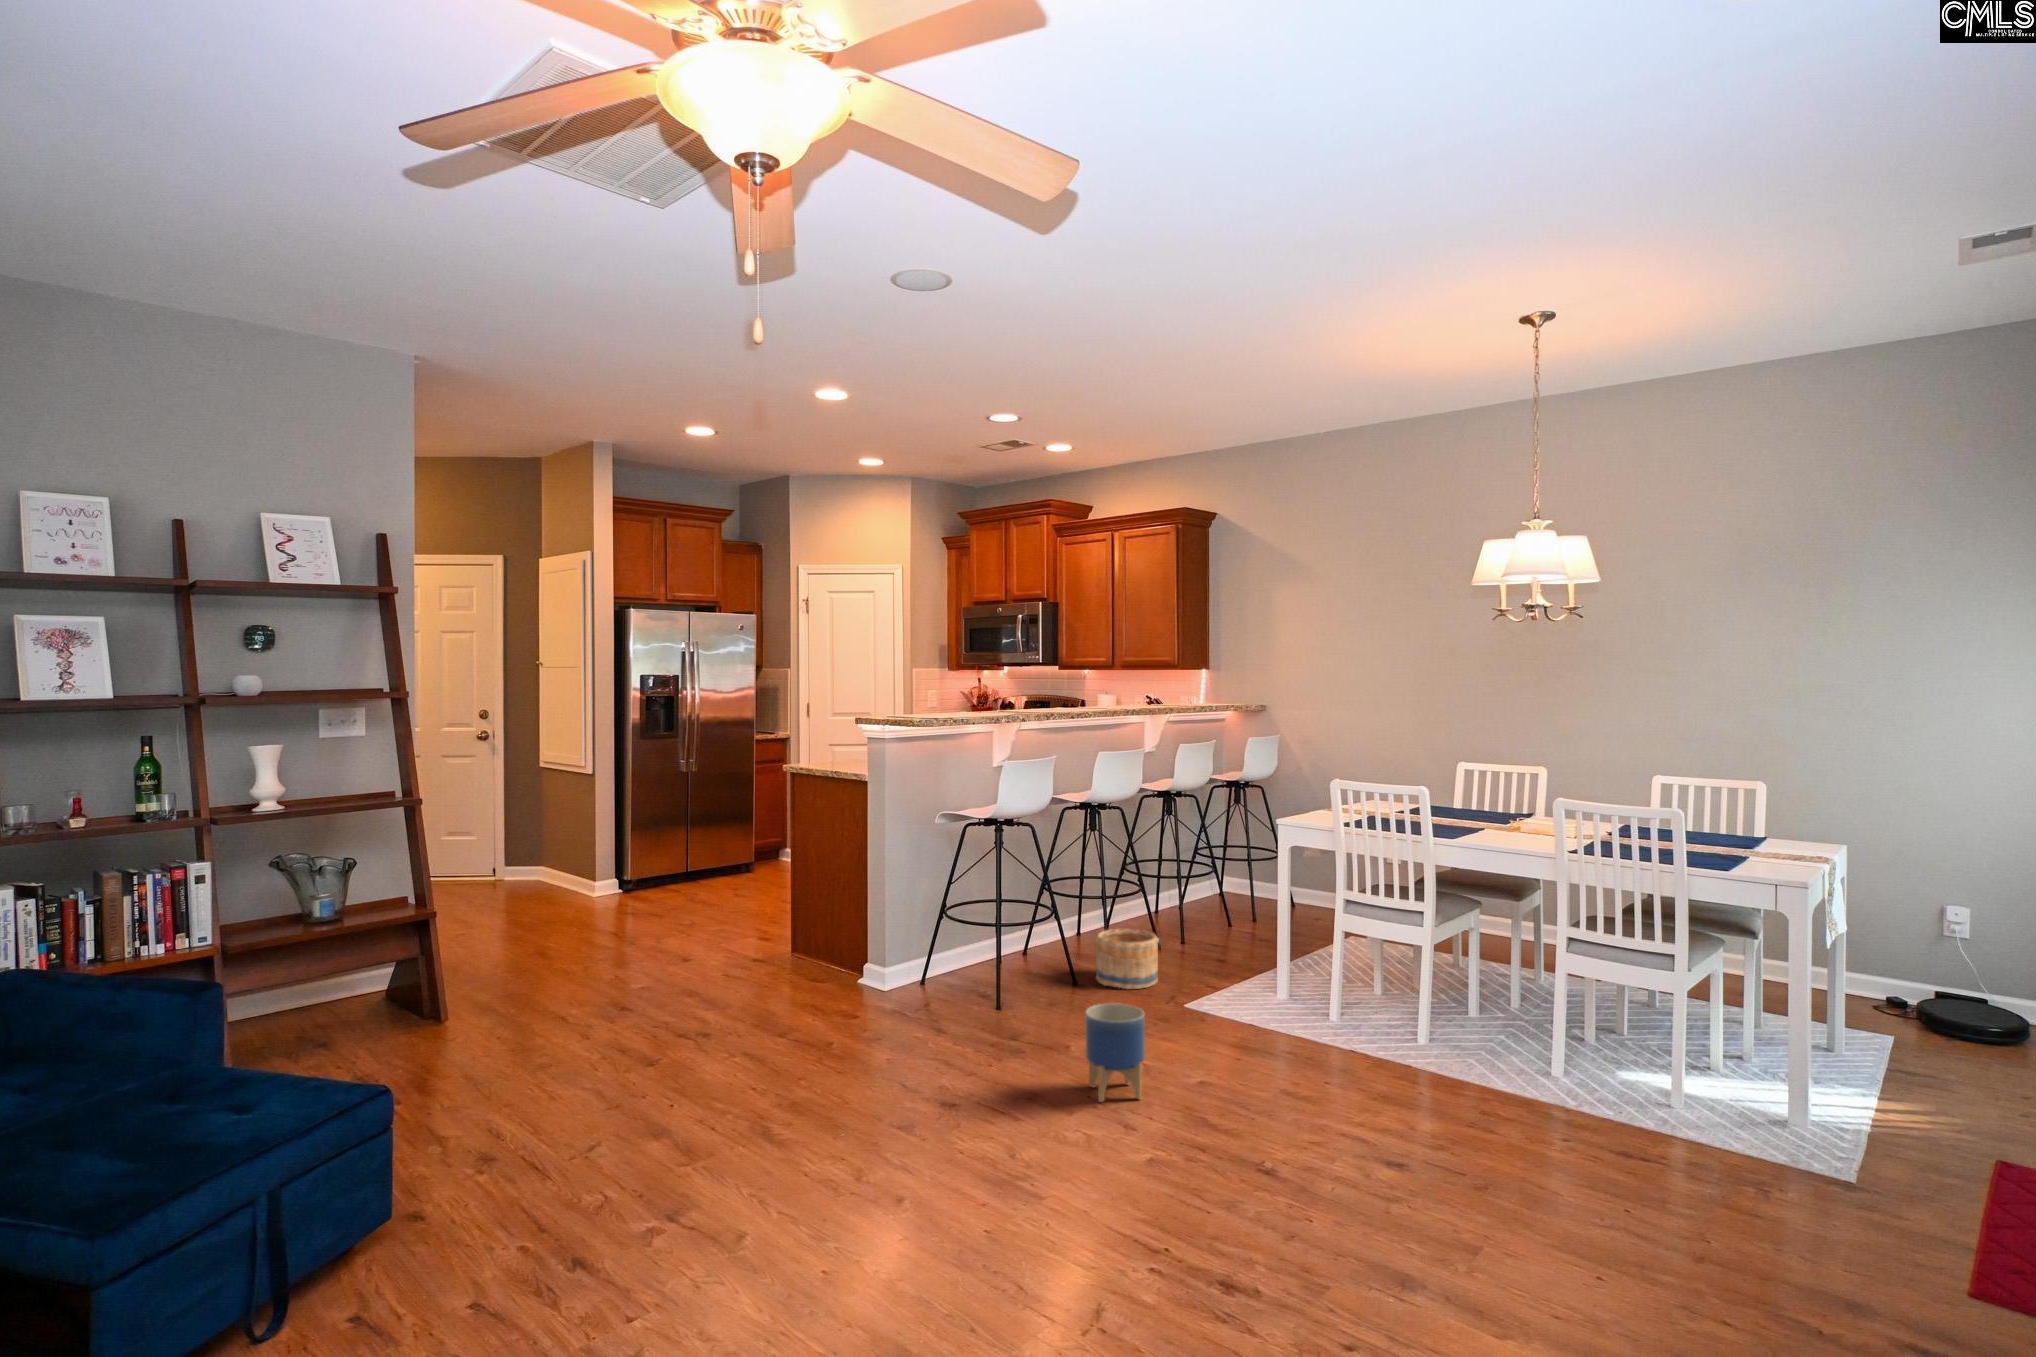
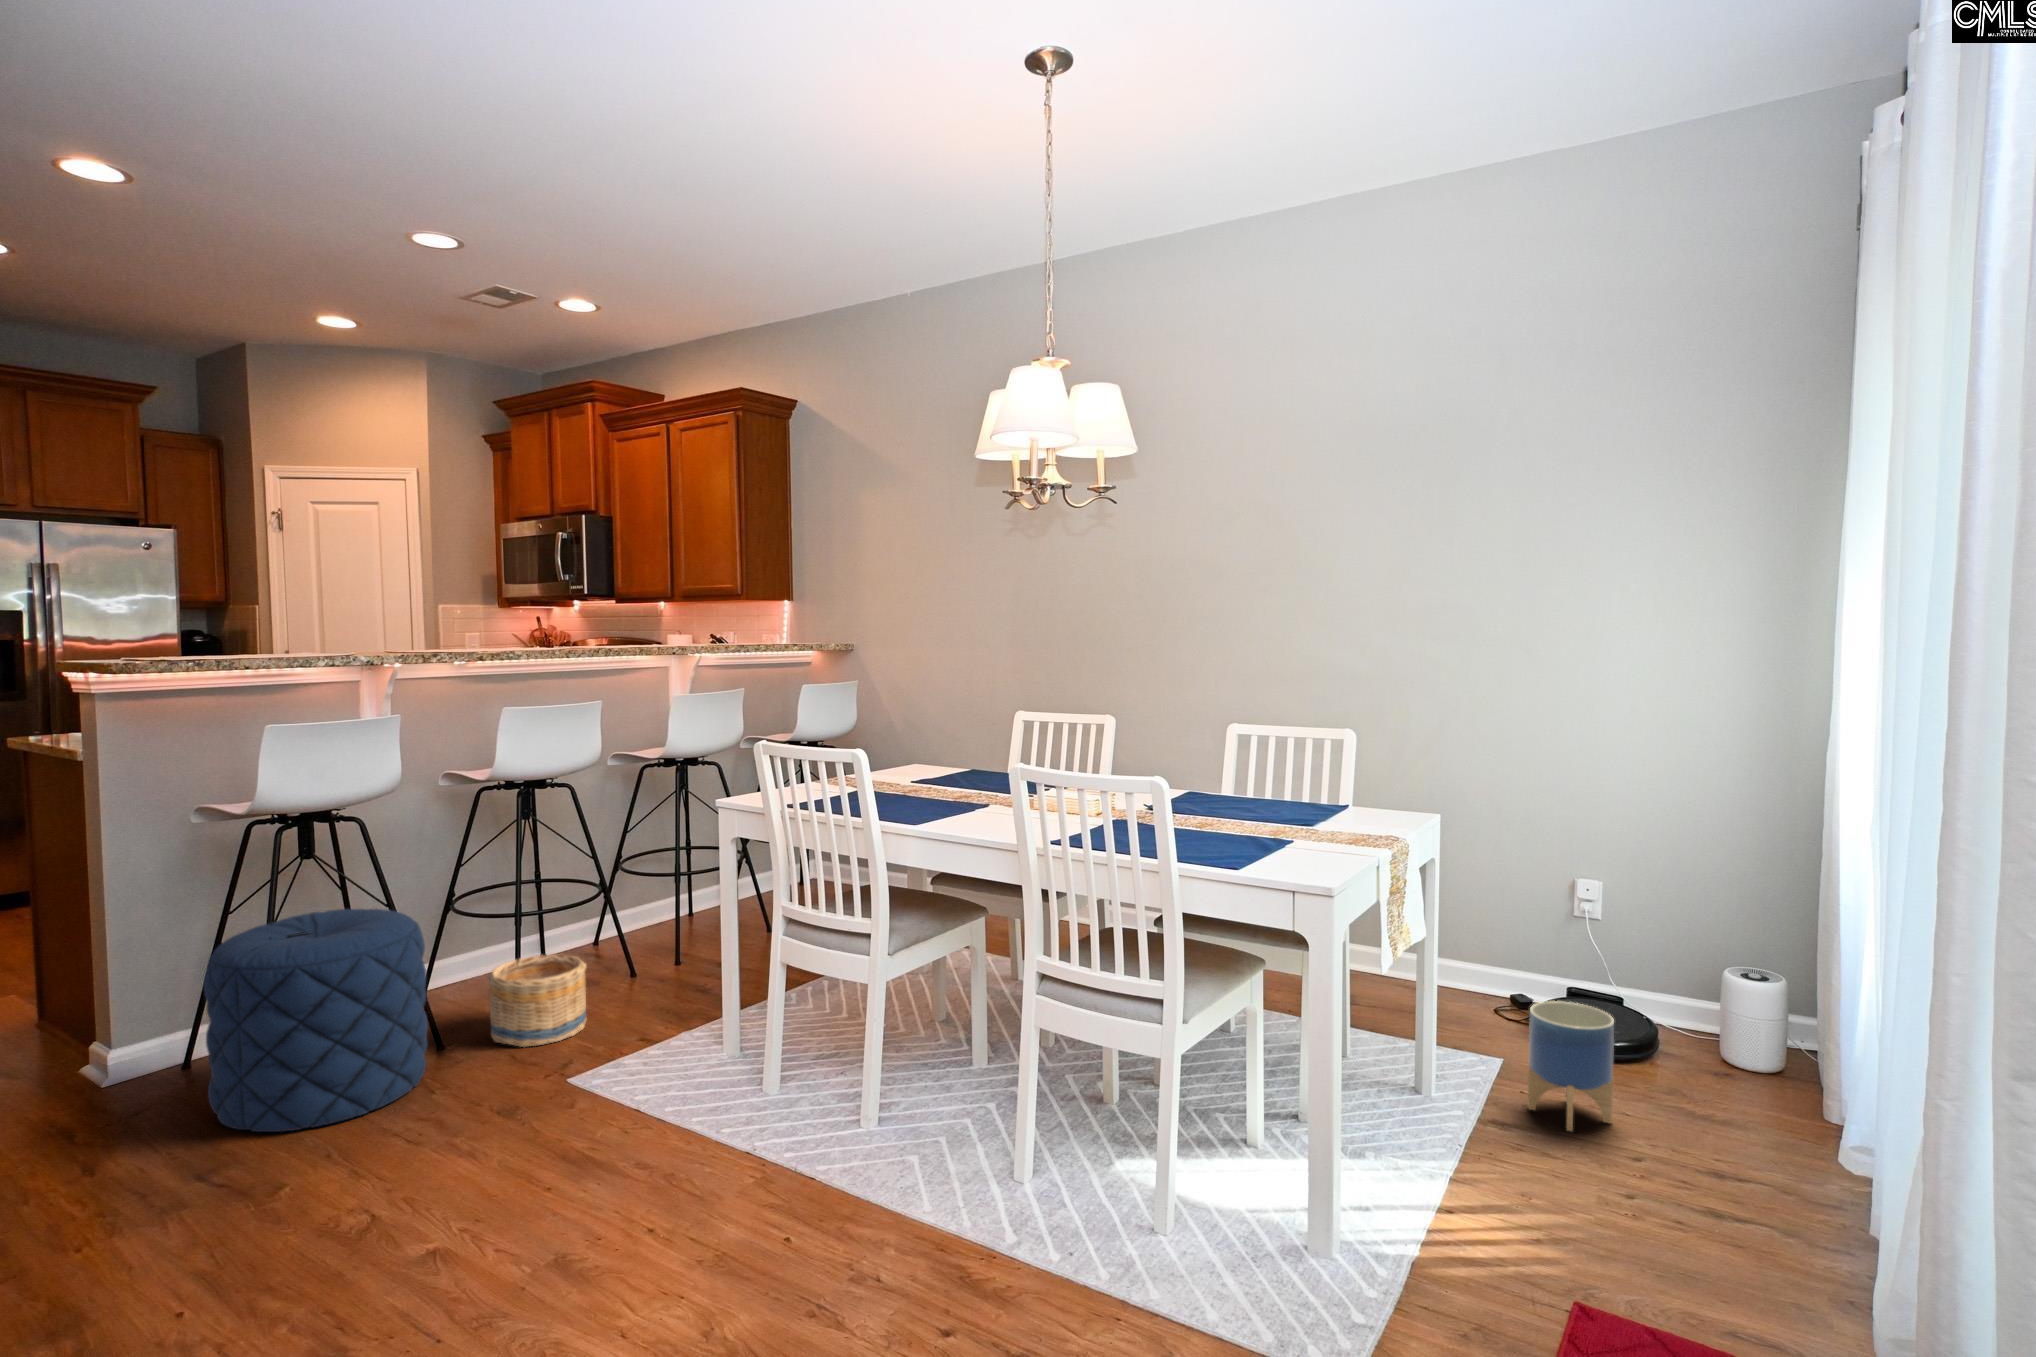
pouf: none [963,887,1086,1025] -> present [204,909,428,1132]
planter: present [1085,1003,1145,1102] -> present [1528,1001,1614,1131]

